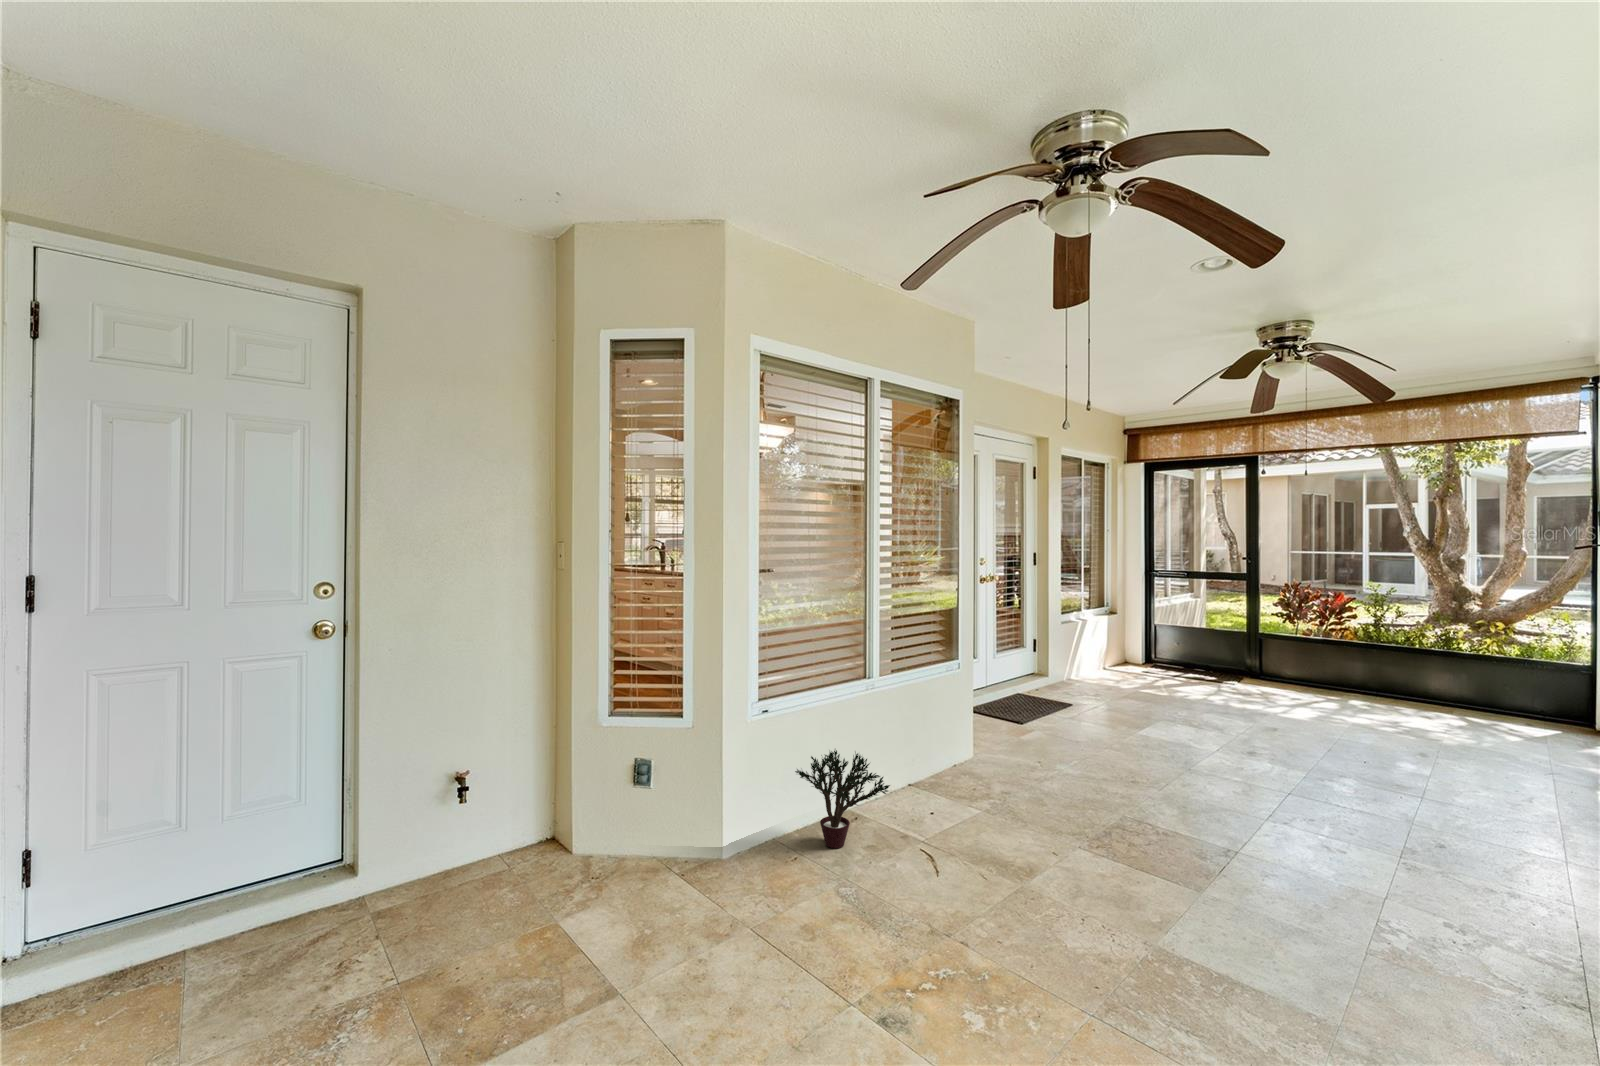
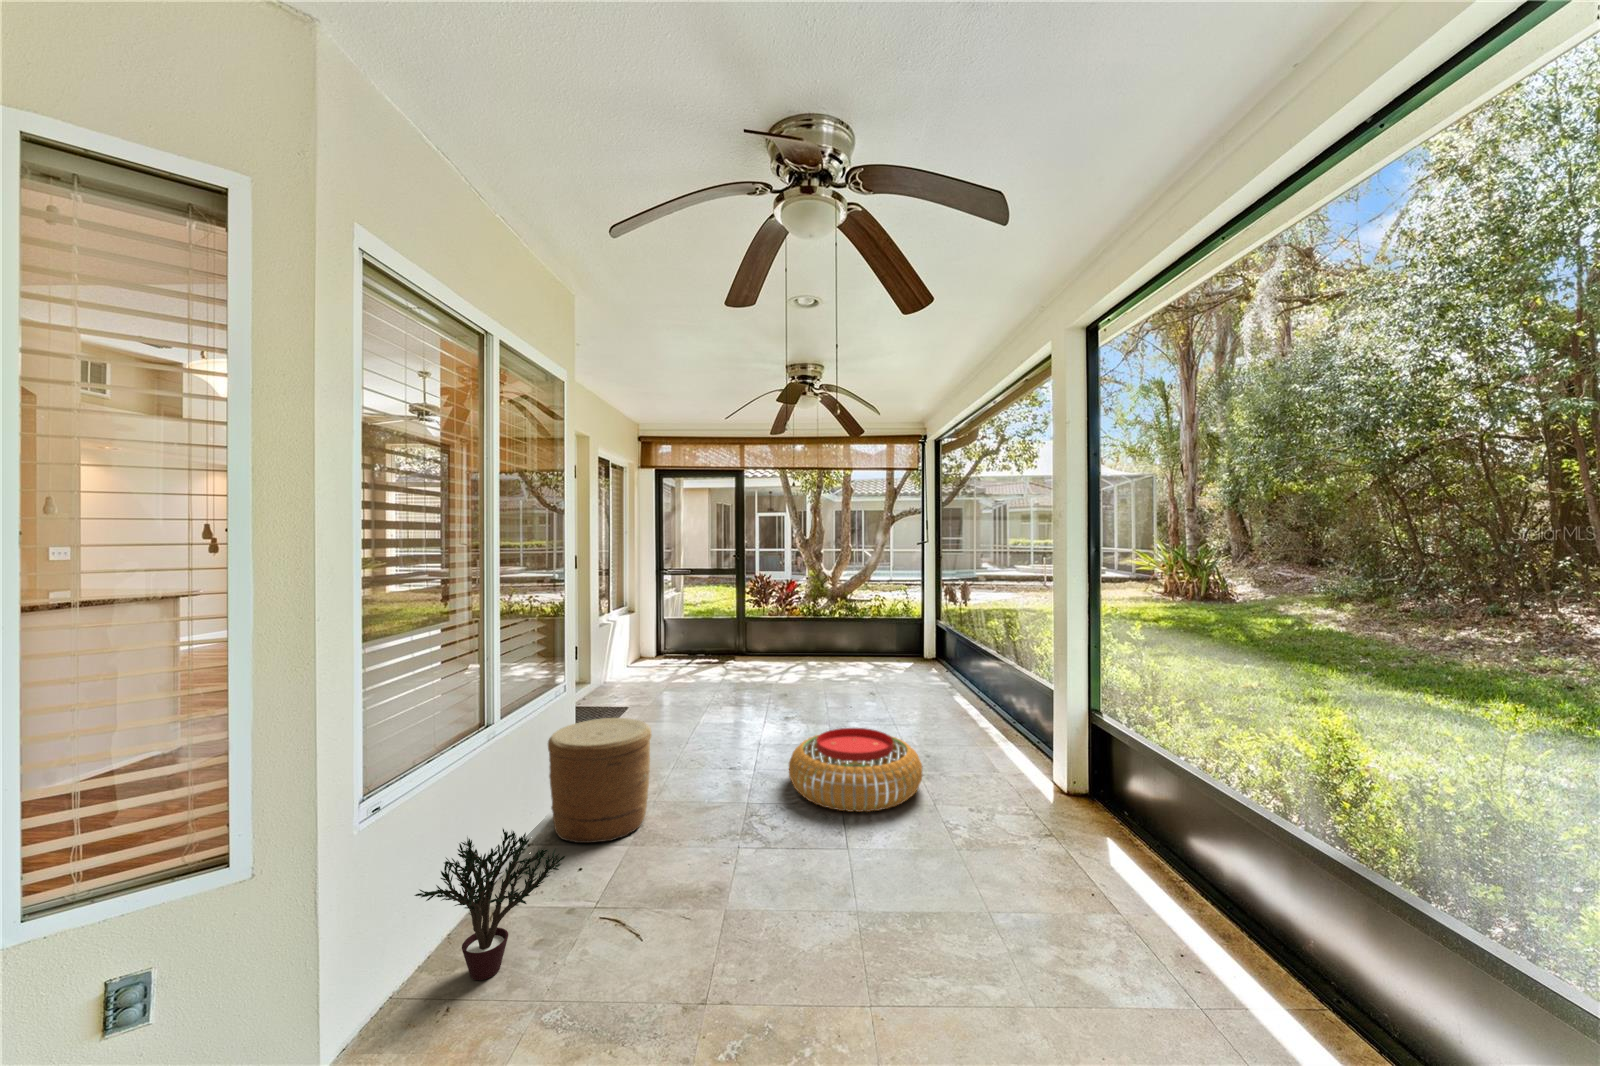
woven basket: none [928,698,1018,806] -> present [548,718,652,843]
pouf: none [1175,779,1387,898] -> present [789,728,923,812]

